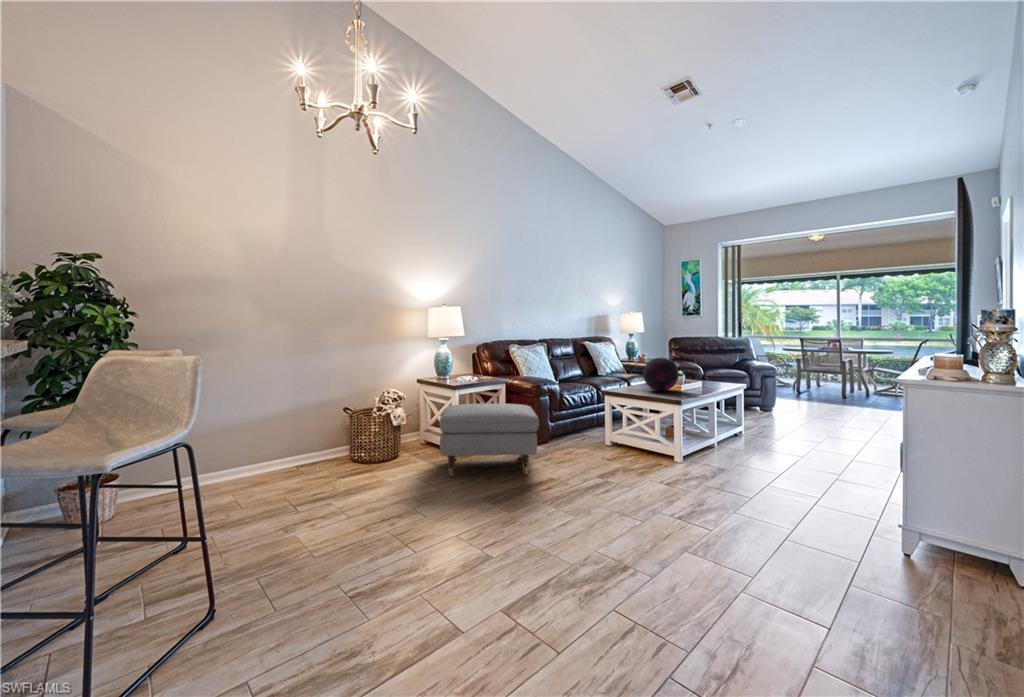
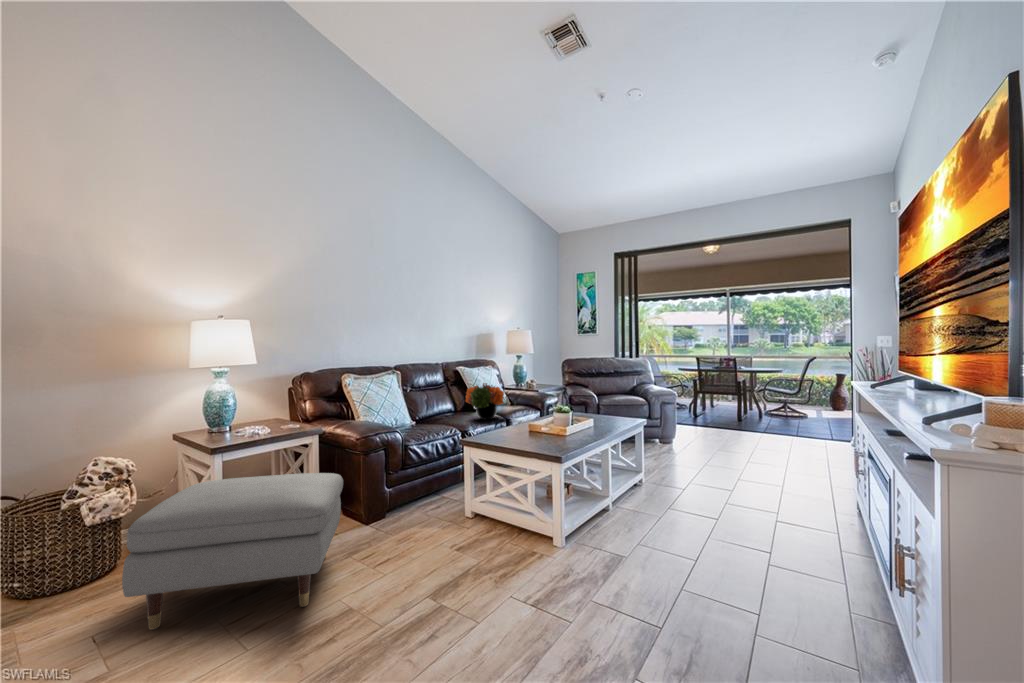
flower arrangement: none [595,353,627,382] -> present [466,383,504,419]
decorative orb: present [643,358,679,391] -> none [515,391,561,438]

